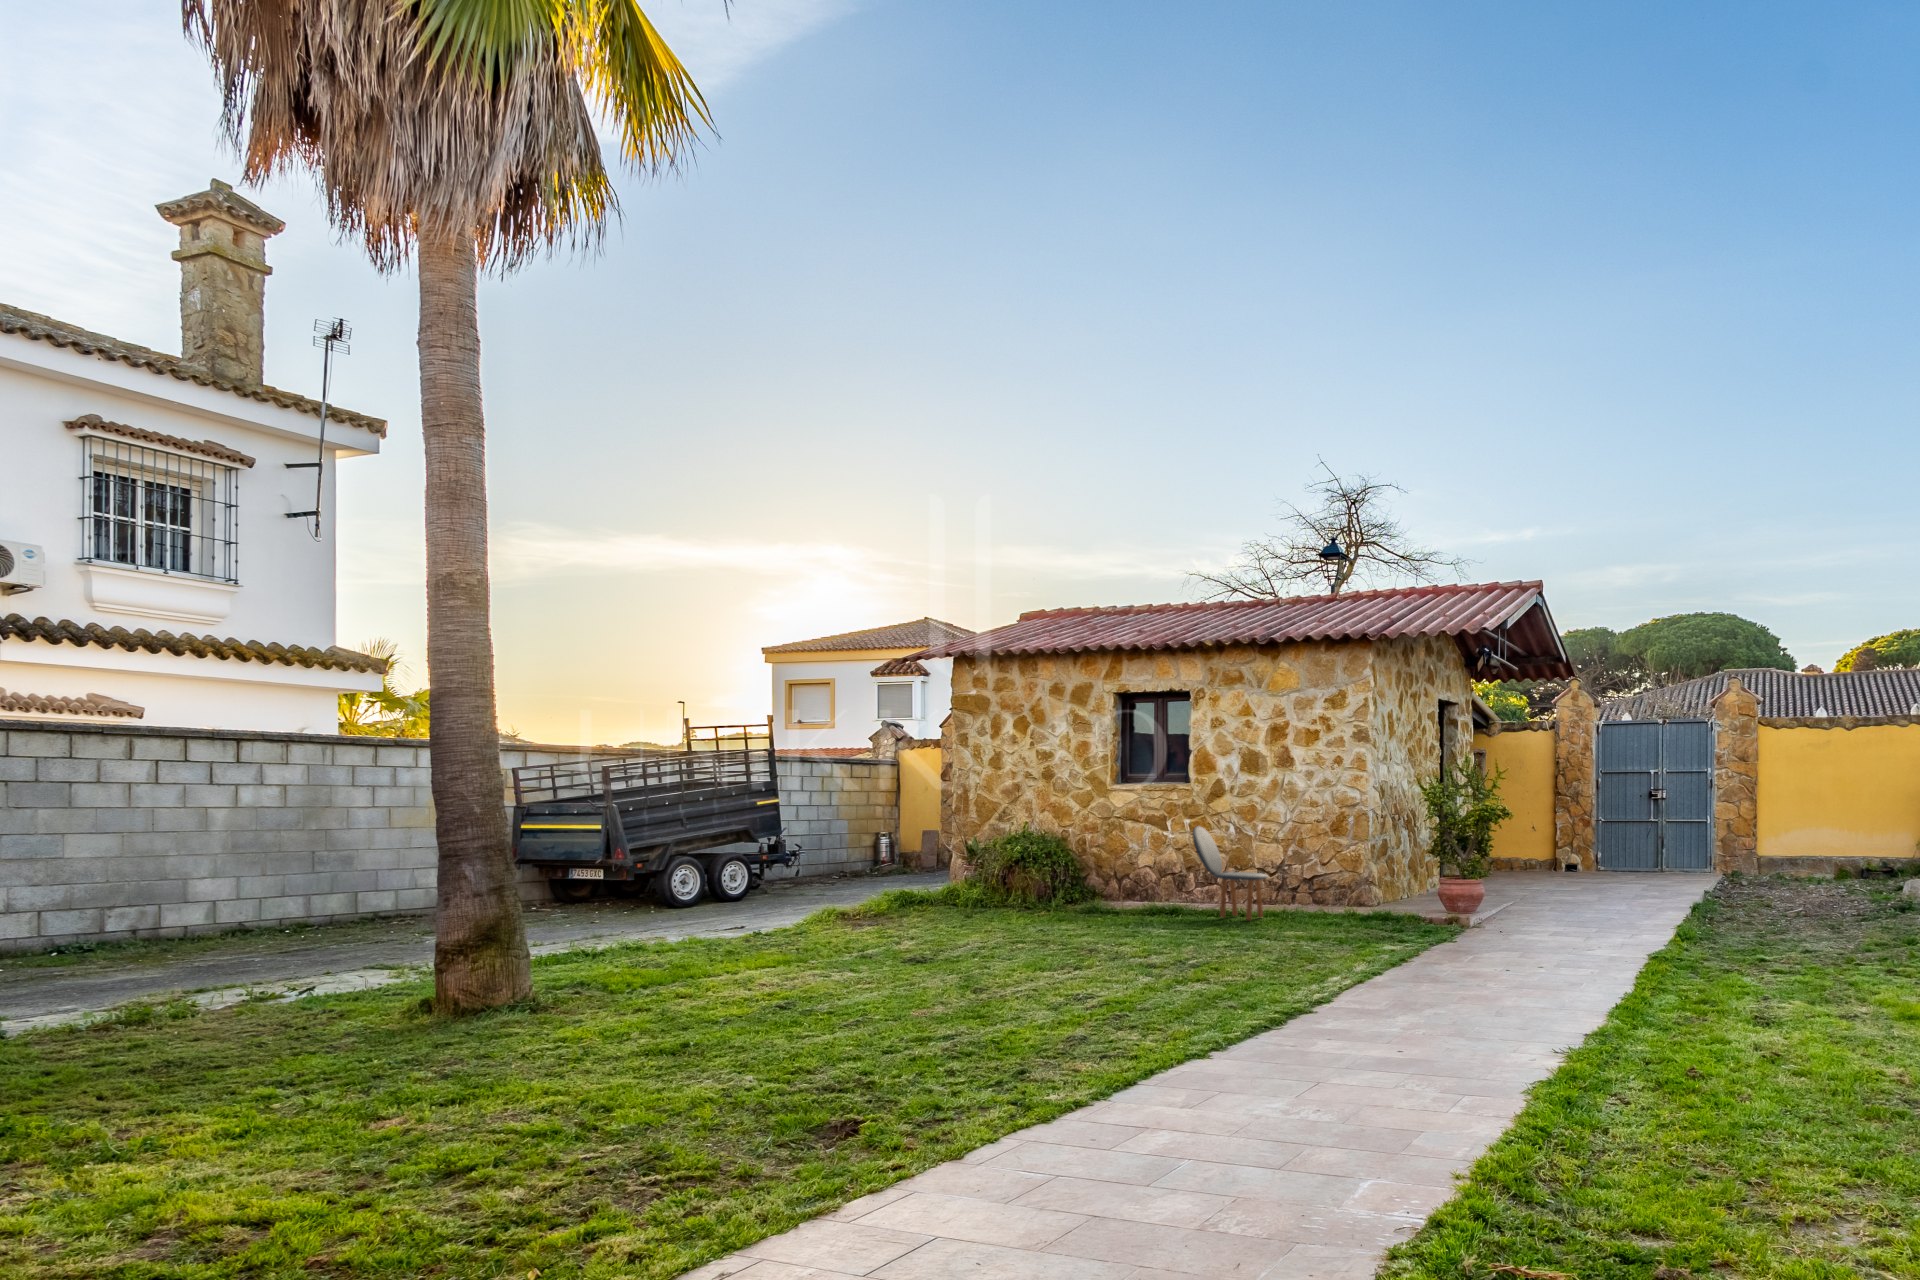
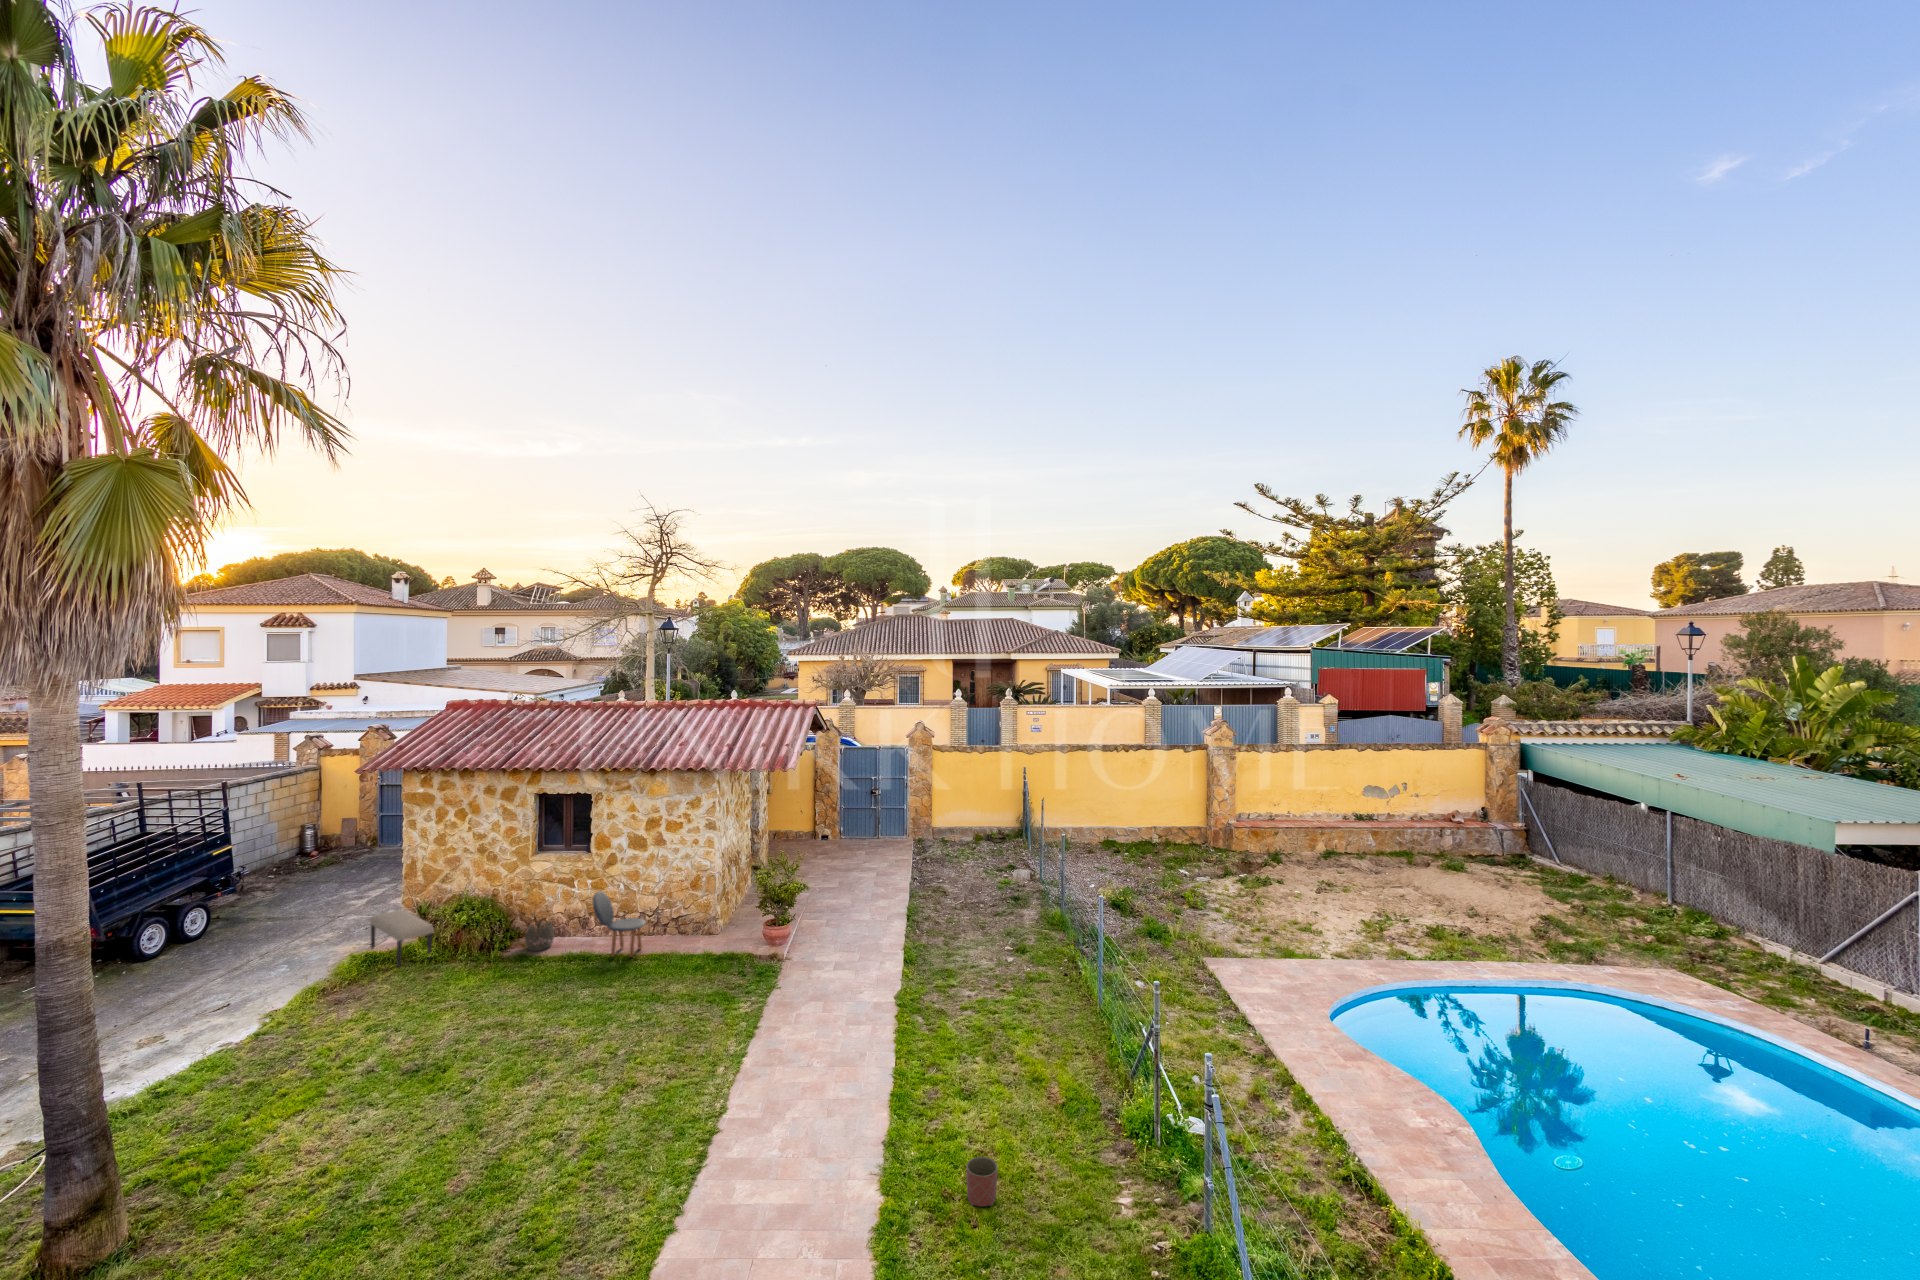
bench: none [919,855,994,909] -> present [370,910,434,966]
woven basket: none [1104,877,1142,912] -> present [525,922,554,951]
planter: none [1750,989,1804,1047] -> present [966,1157,998,1207]

